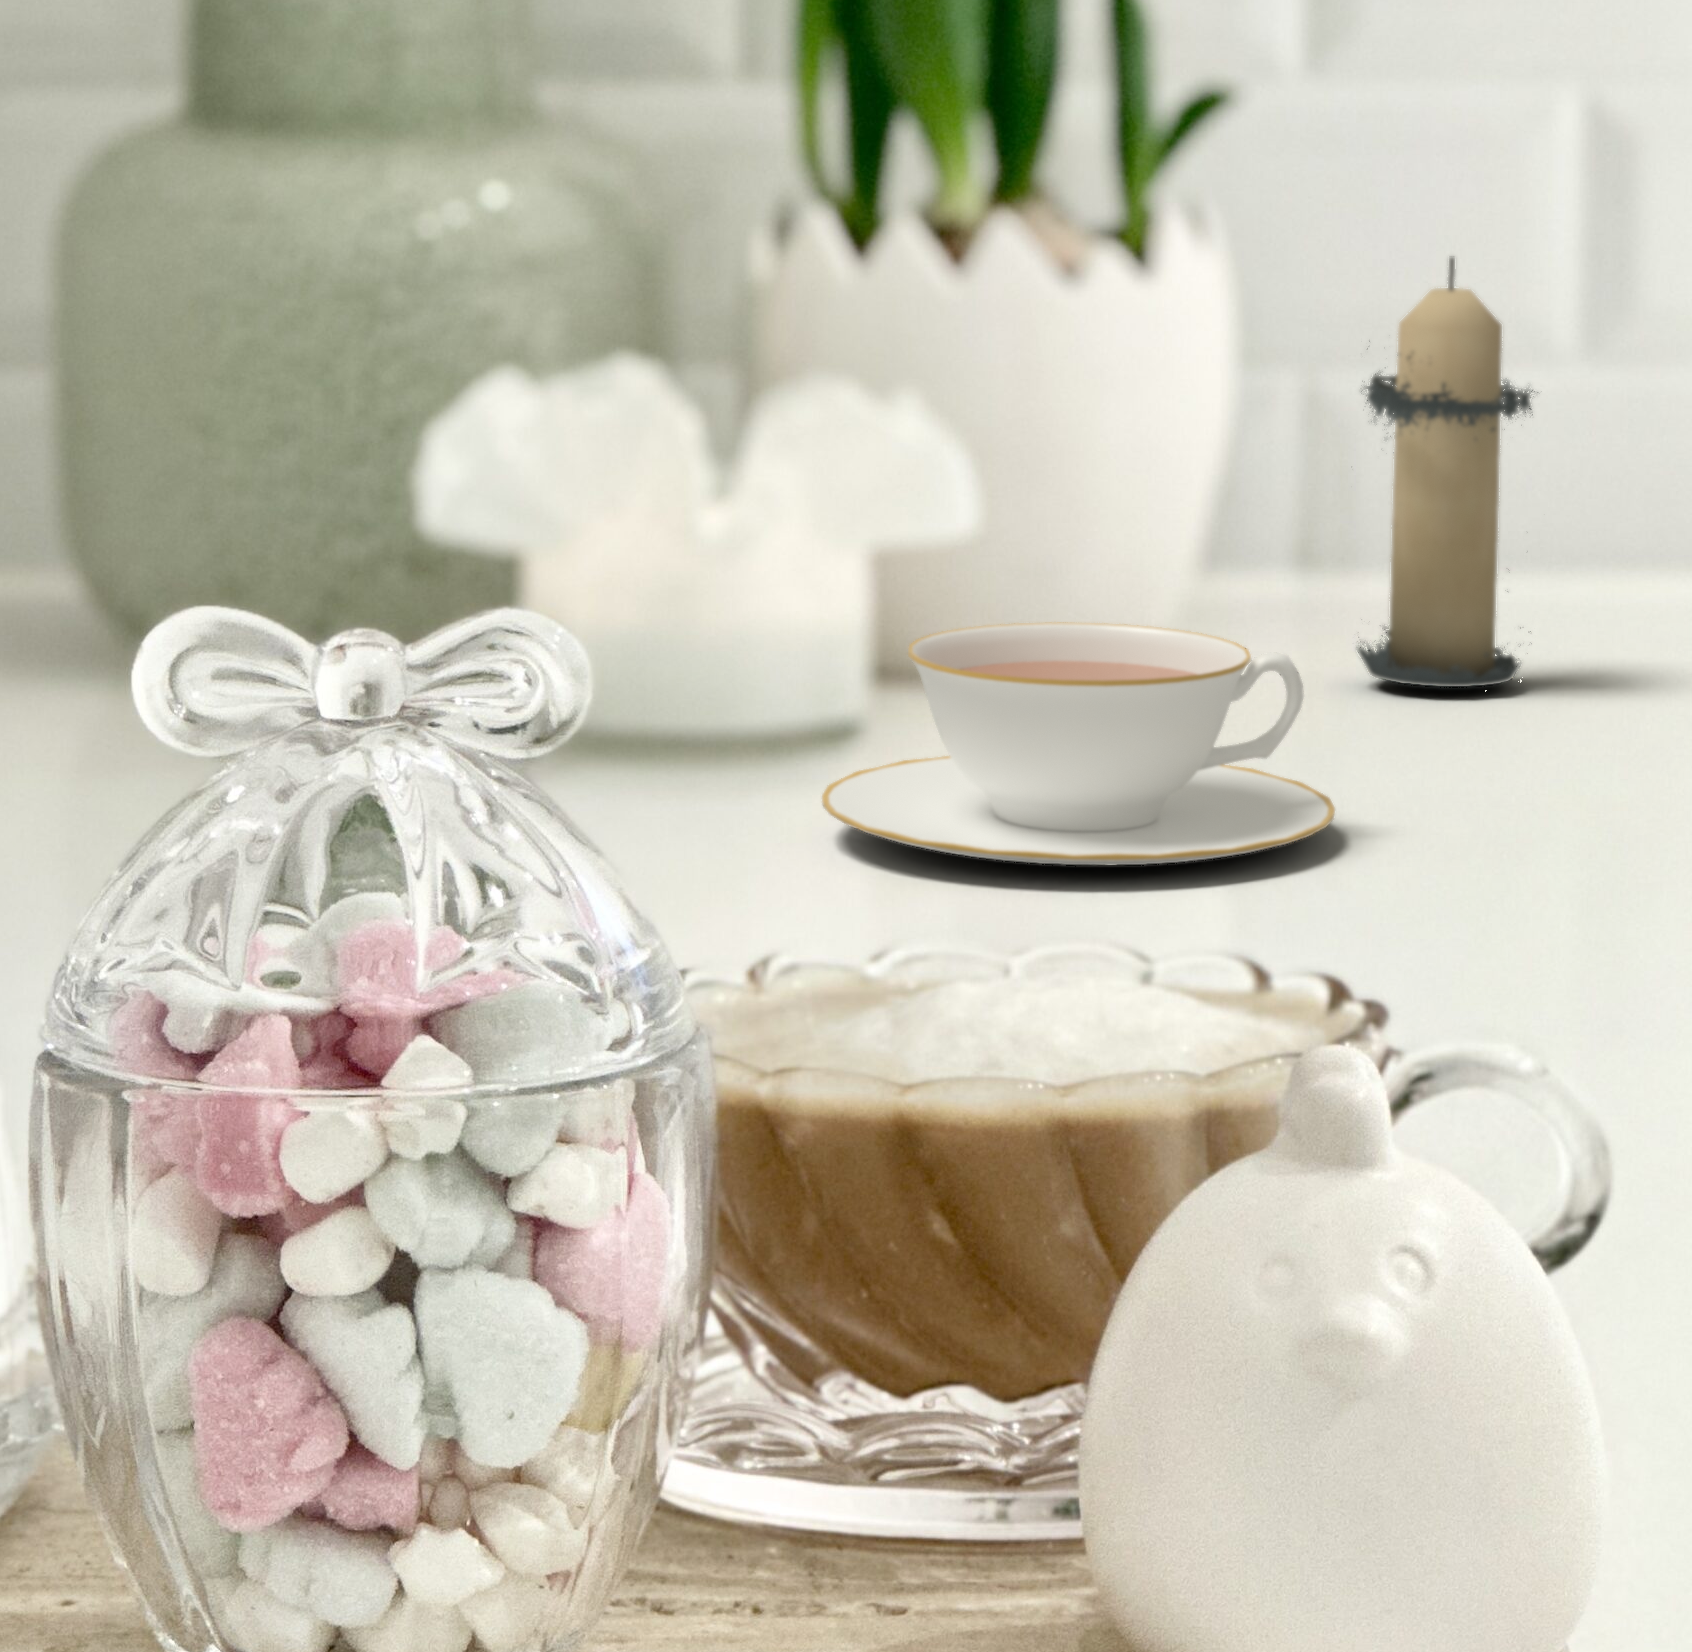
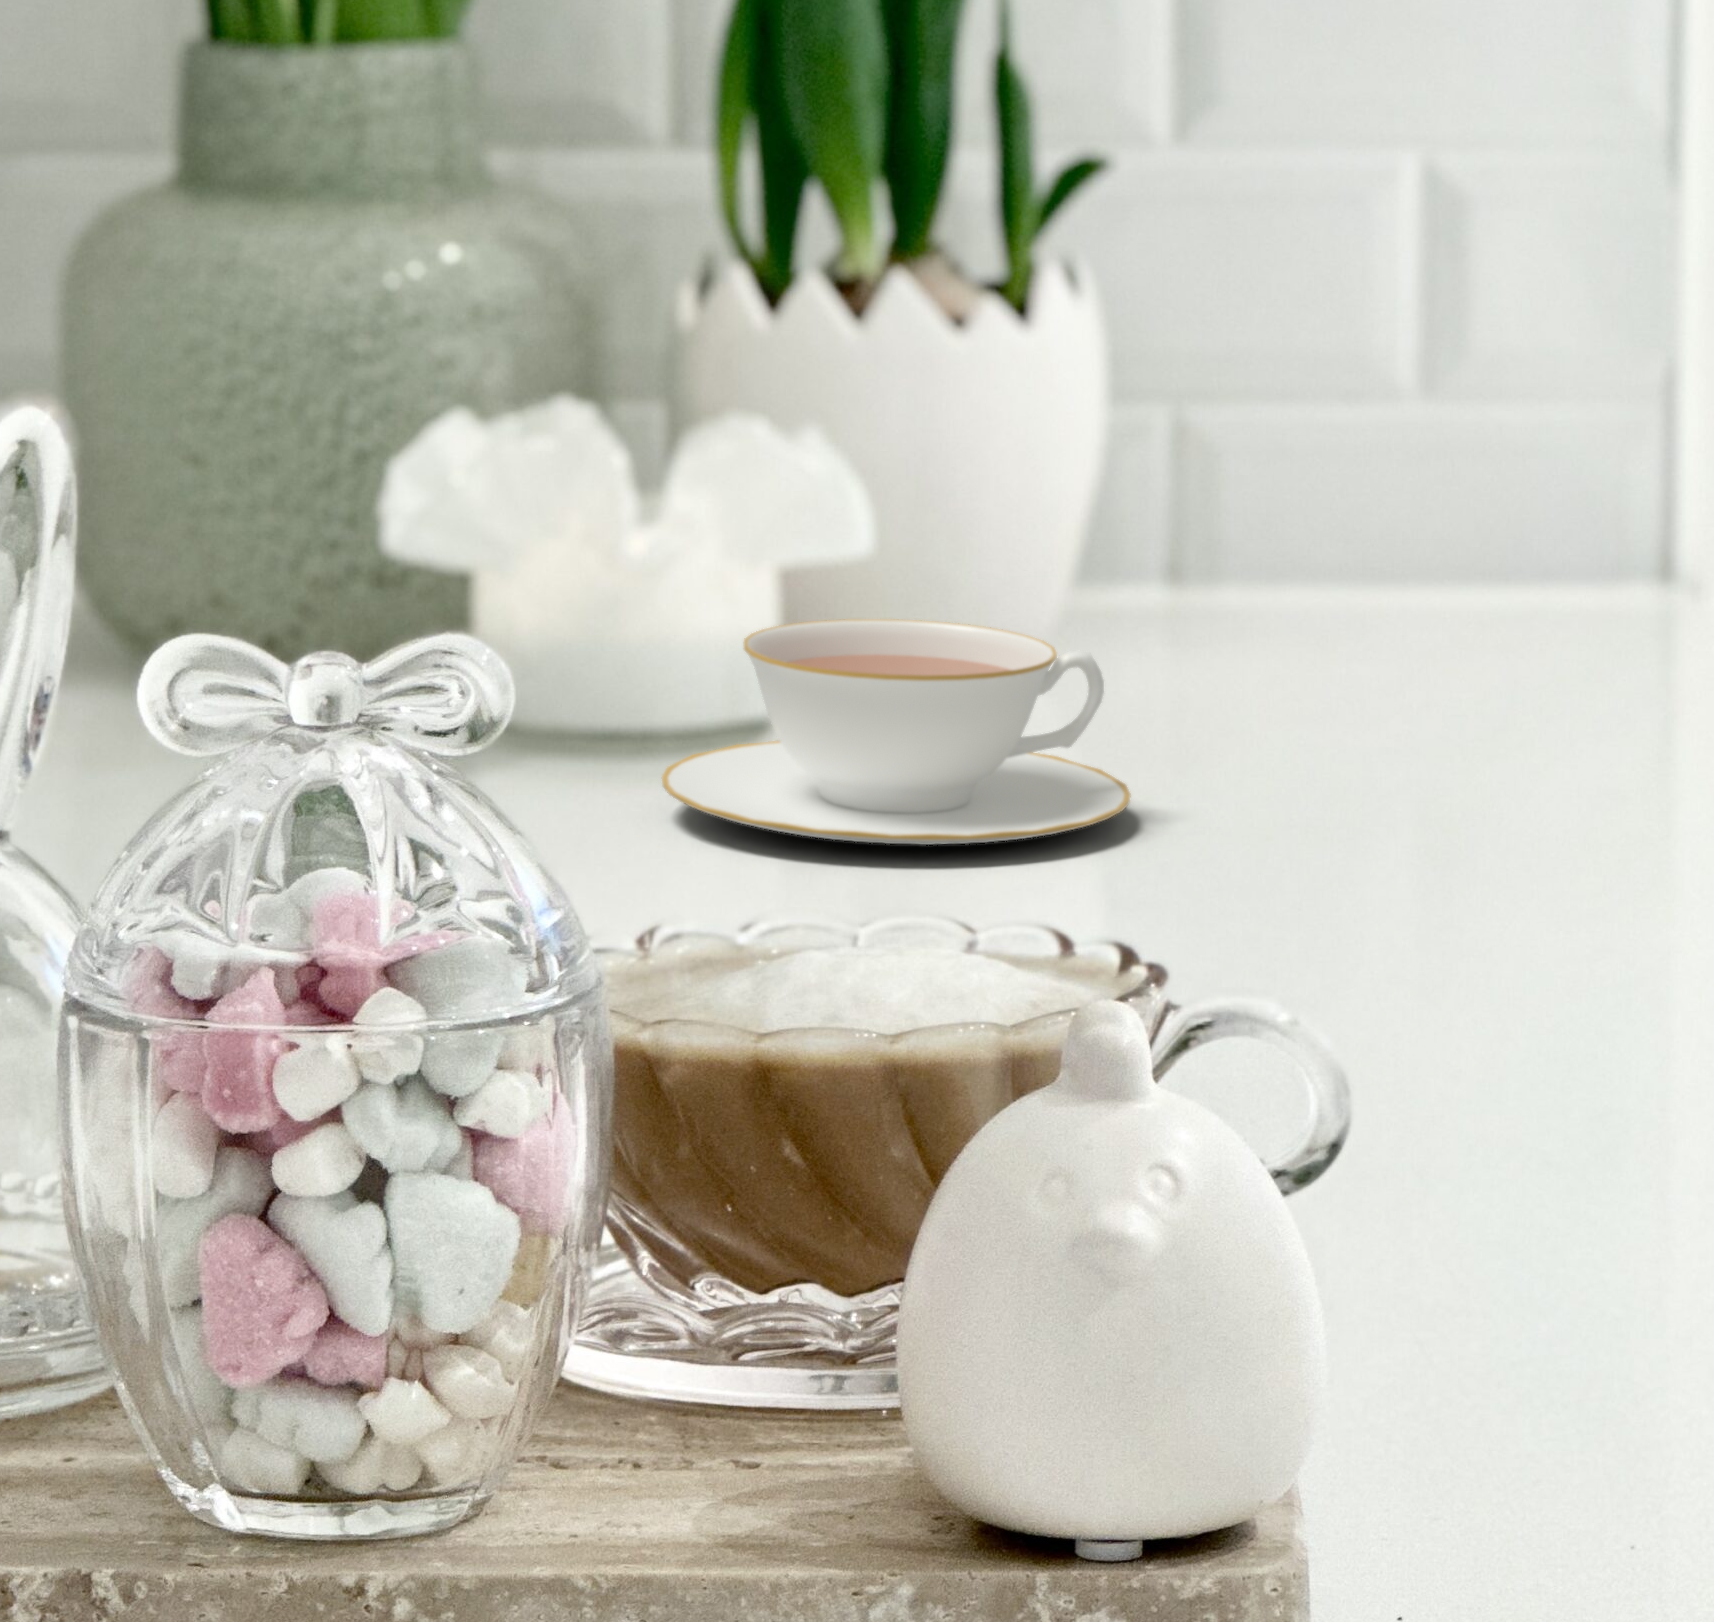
candle: present [1358,258,1538,687] -> none [1136,278,1341,687]

